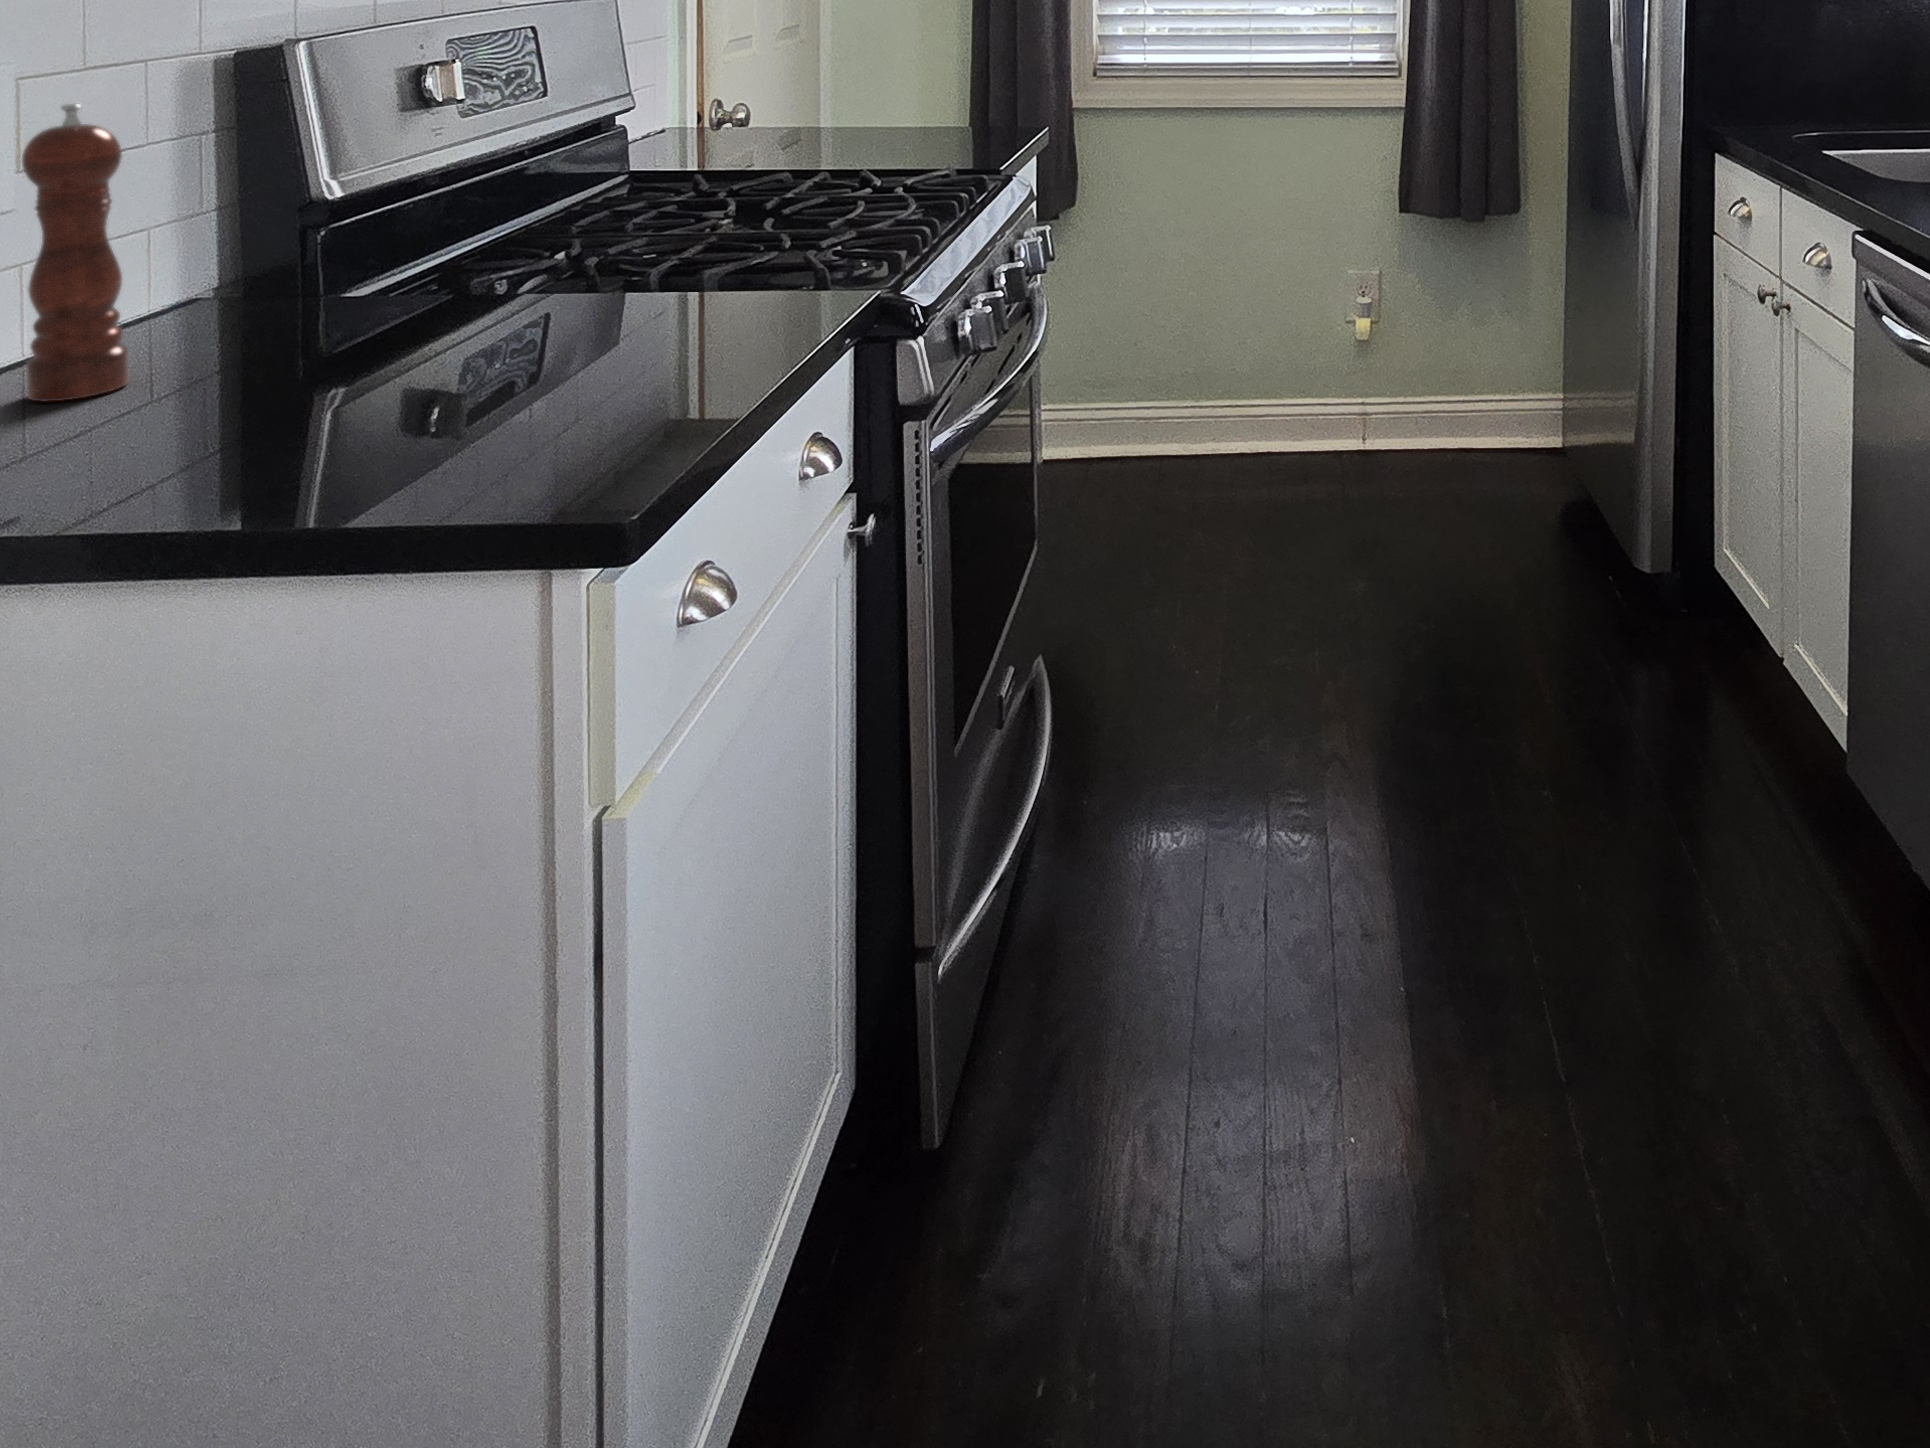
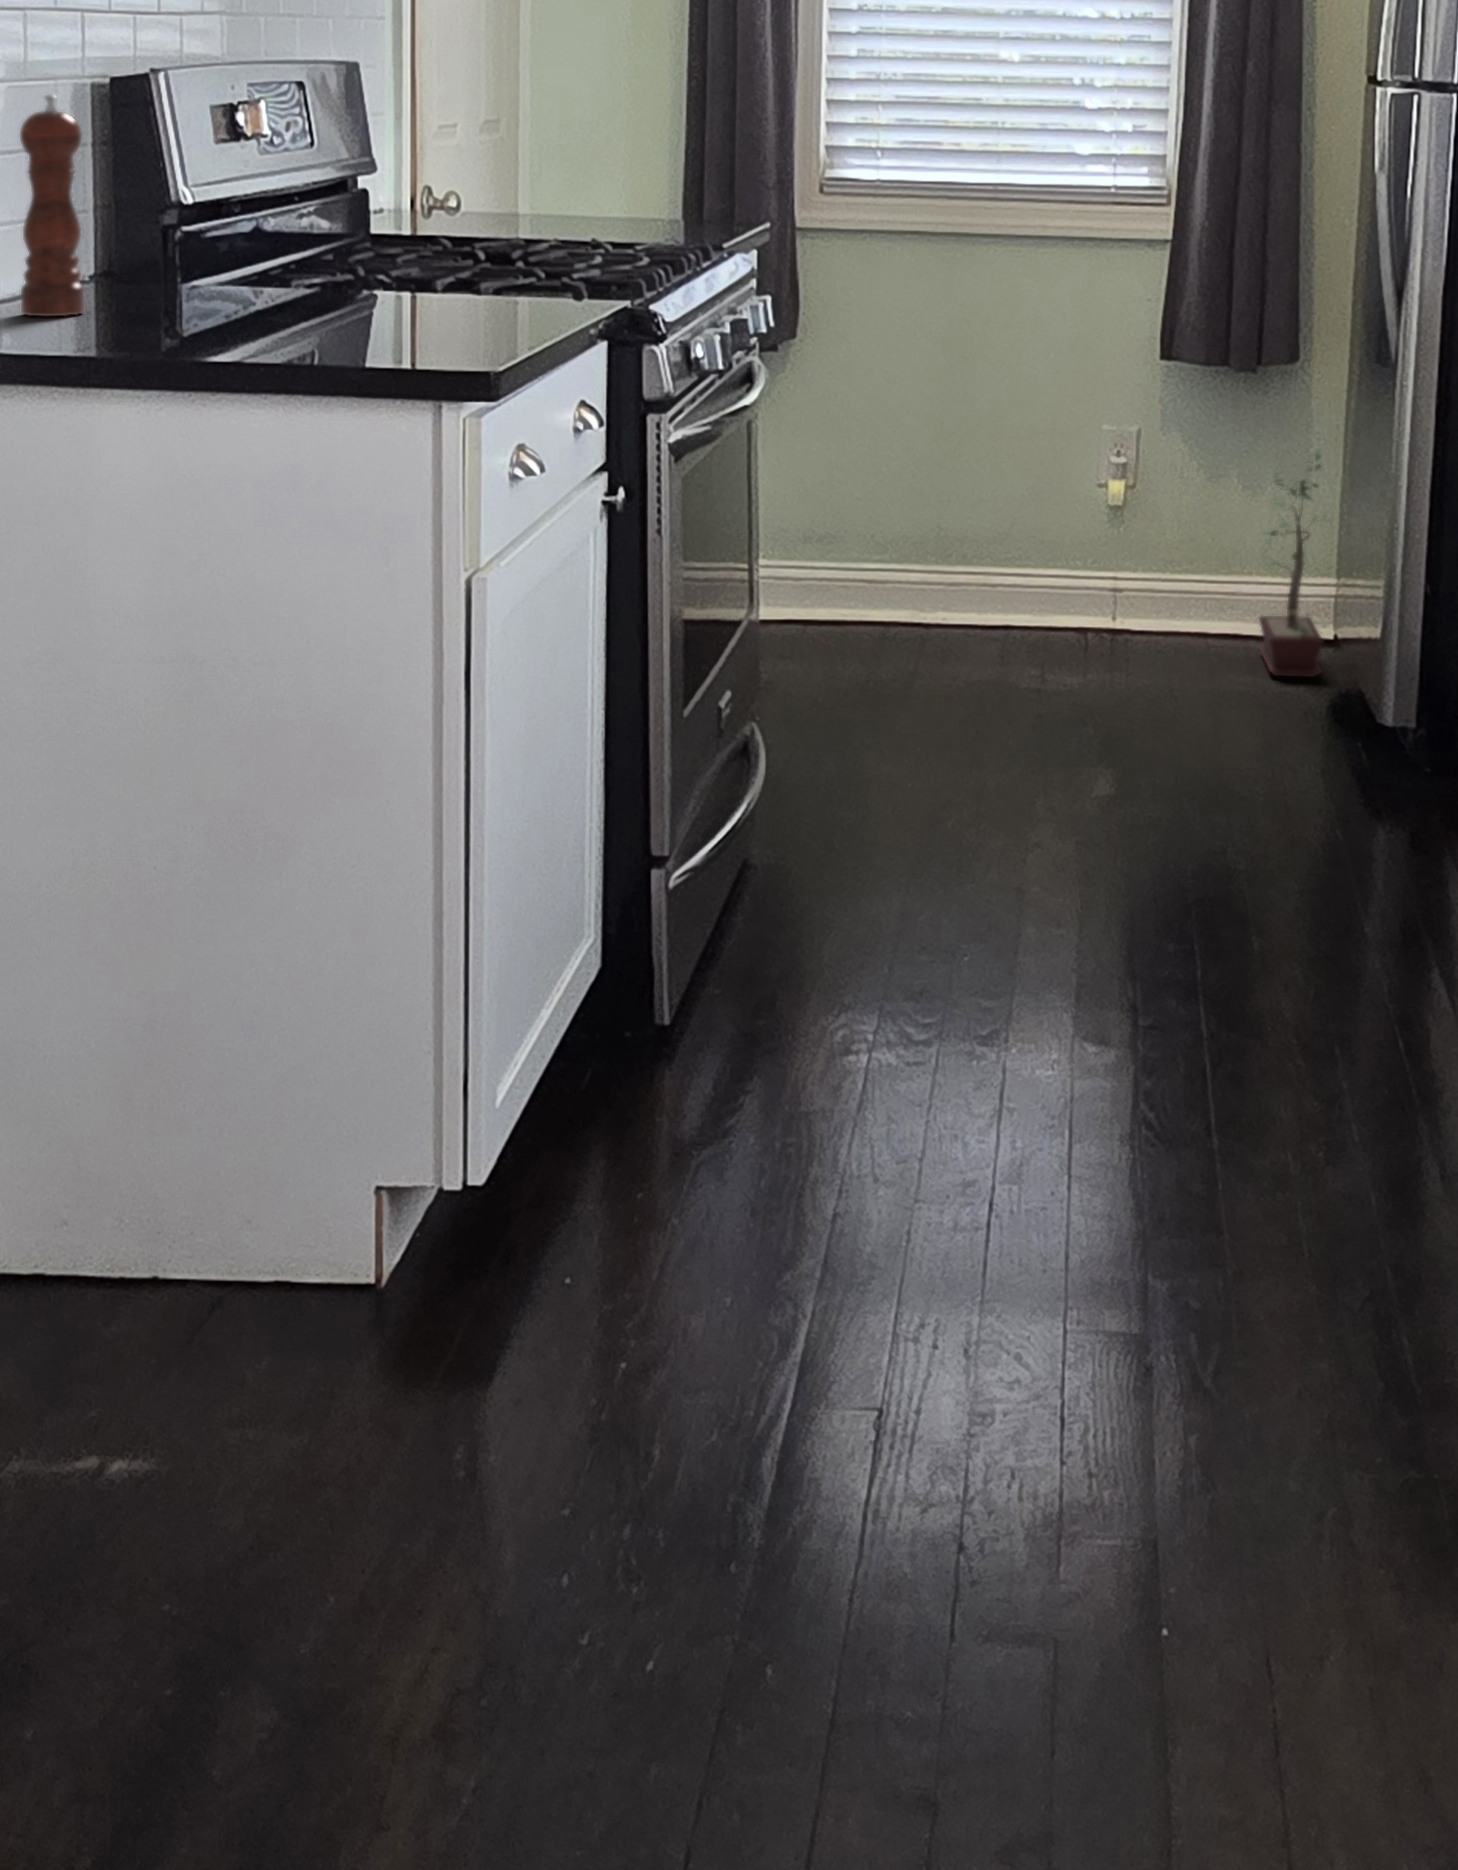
potted plant: none [1499,294,1574,505] -> present [1259,451,1323,677]

